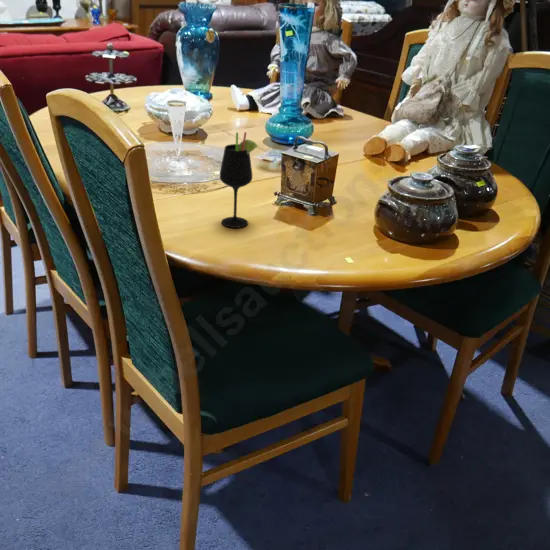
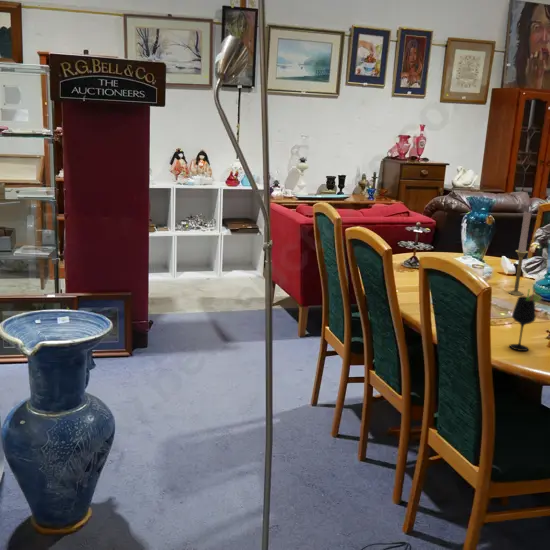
candlestick: none [236,14,255,139] -> present [509,212,531,295]

